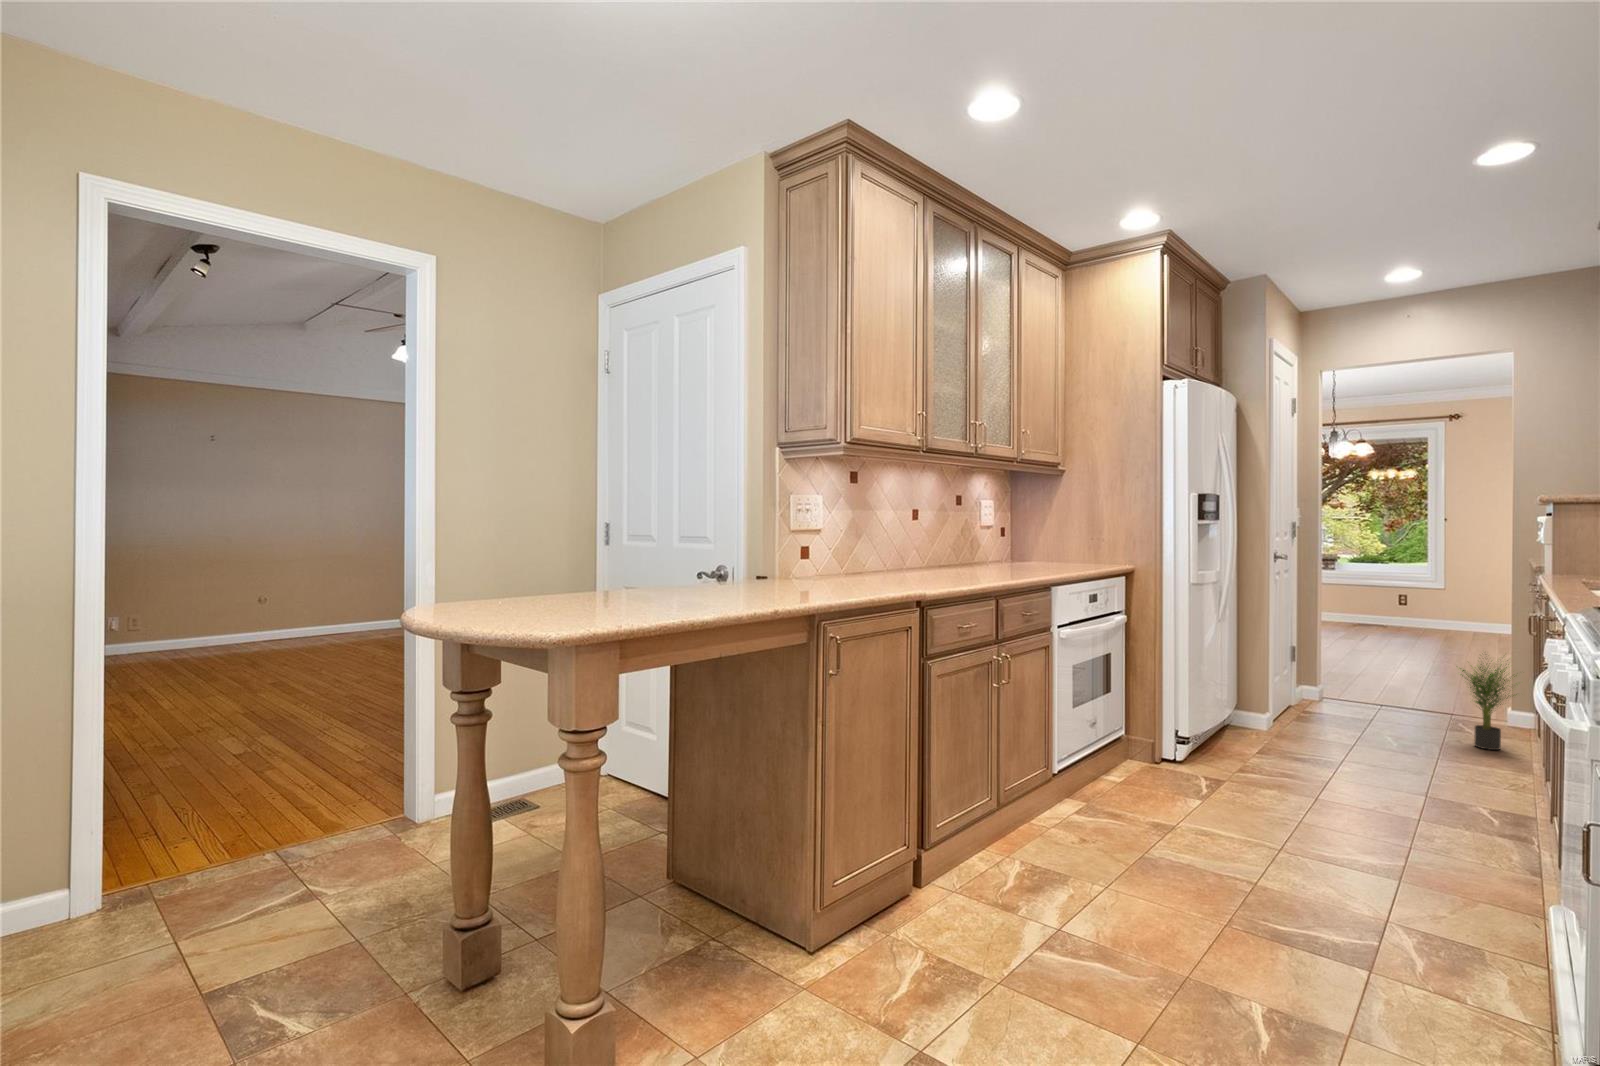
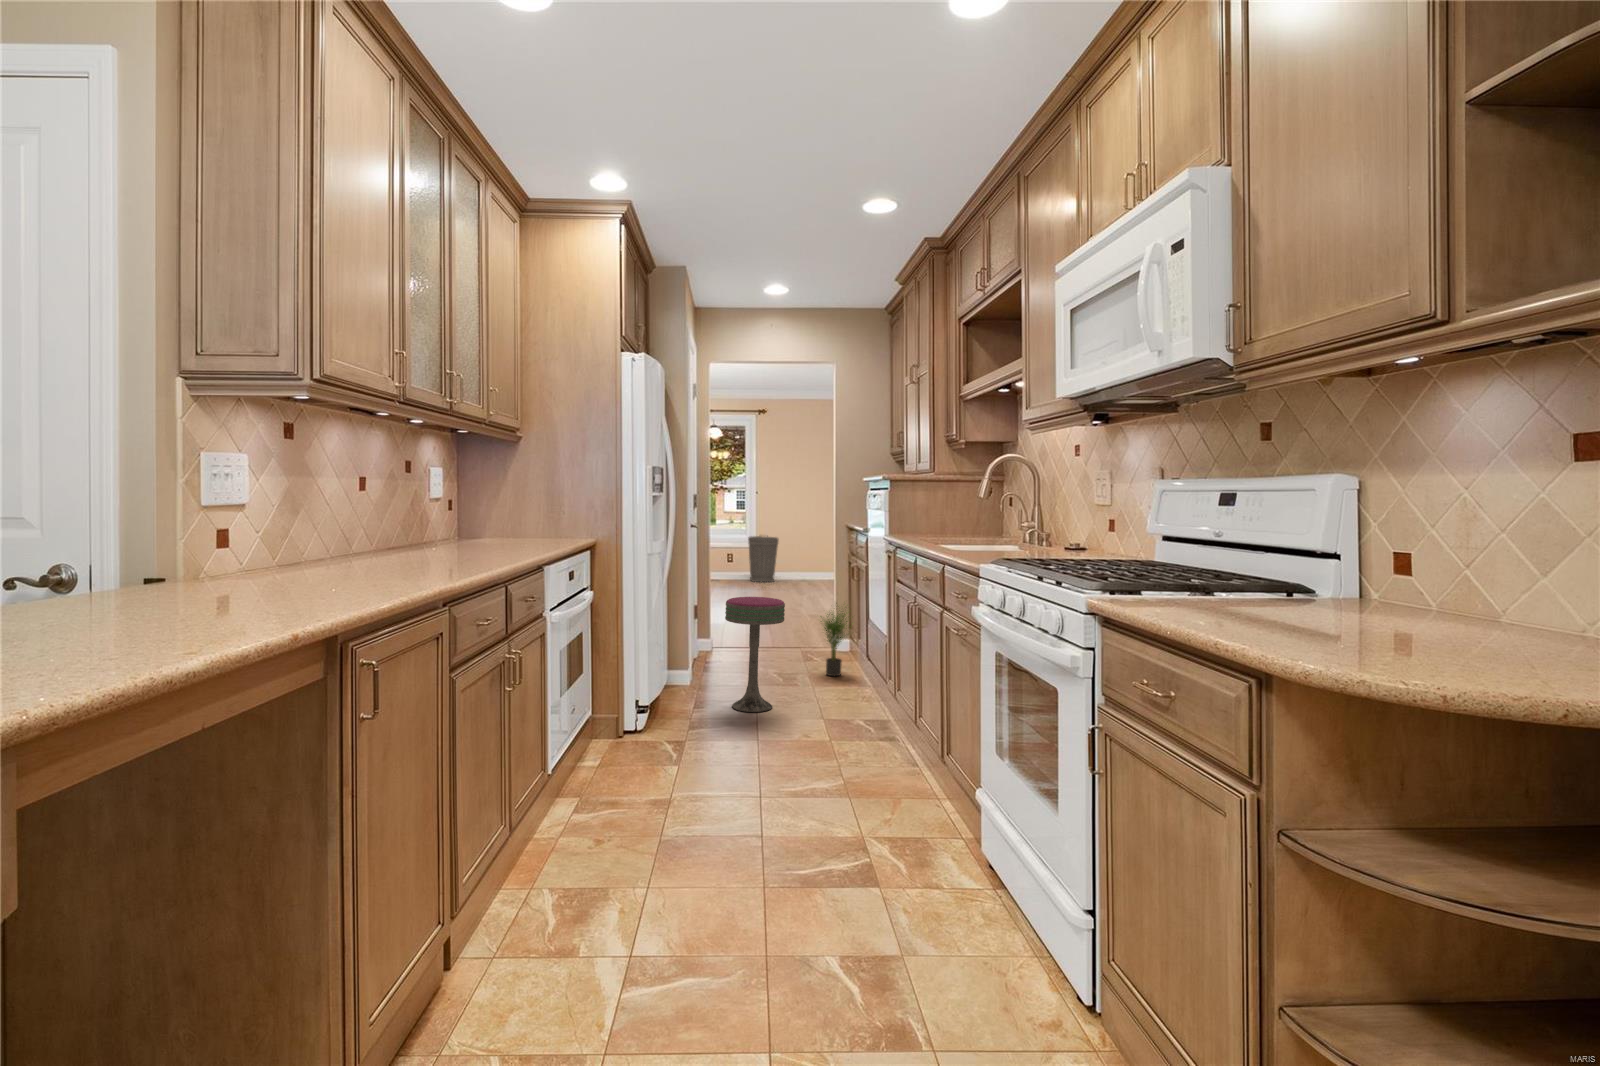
trash can: none [1427,573,1477,633] -> present [748,536,779,582]
bar stool: none [1295,634,1377,769] -> present [725,597,785,712]

